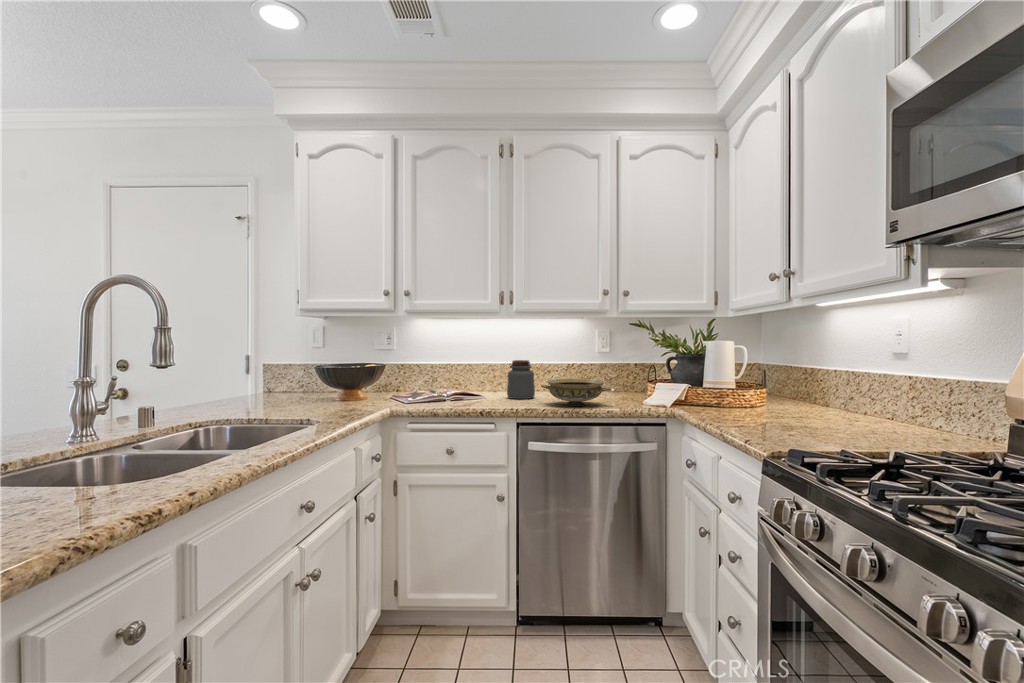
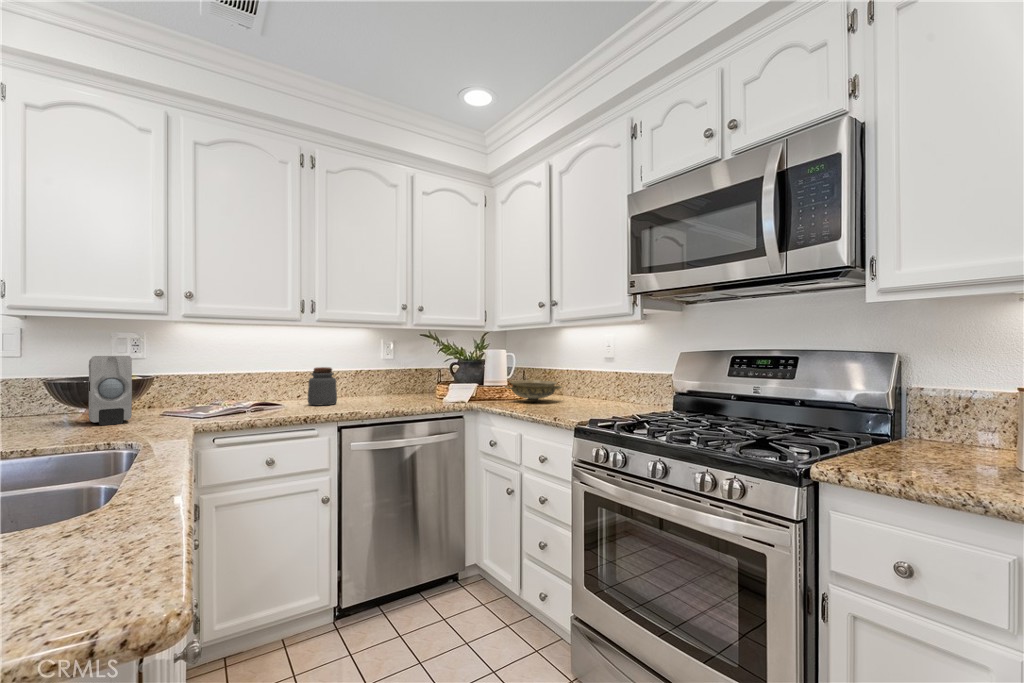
soap dispenser: none [330,348,364,404] -> present [88,356,132,425]
ceramic bowl: present [541,379,611,406] -> present [505,380,562,402]

